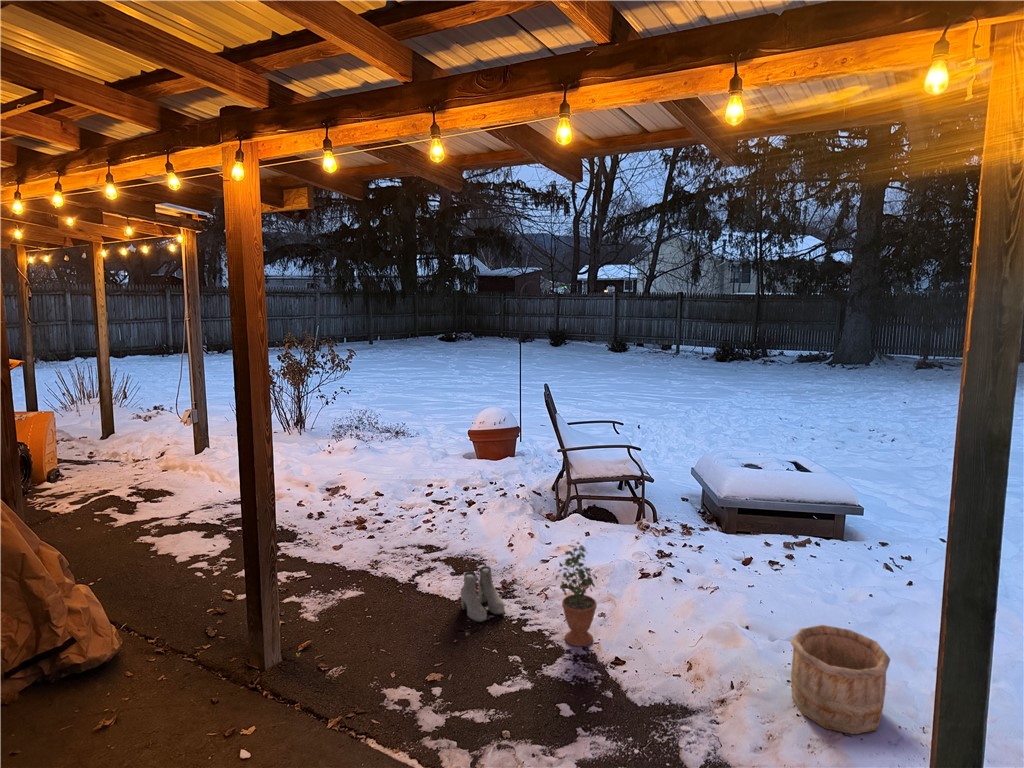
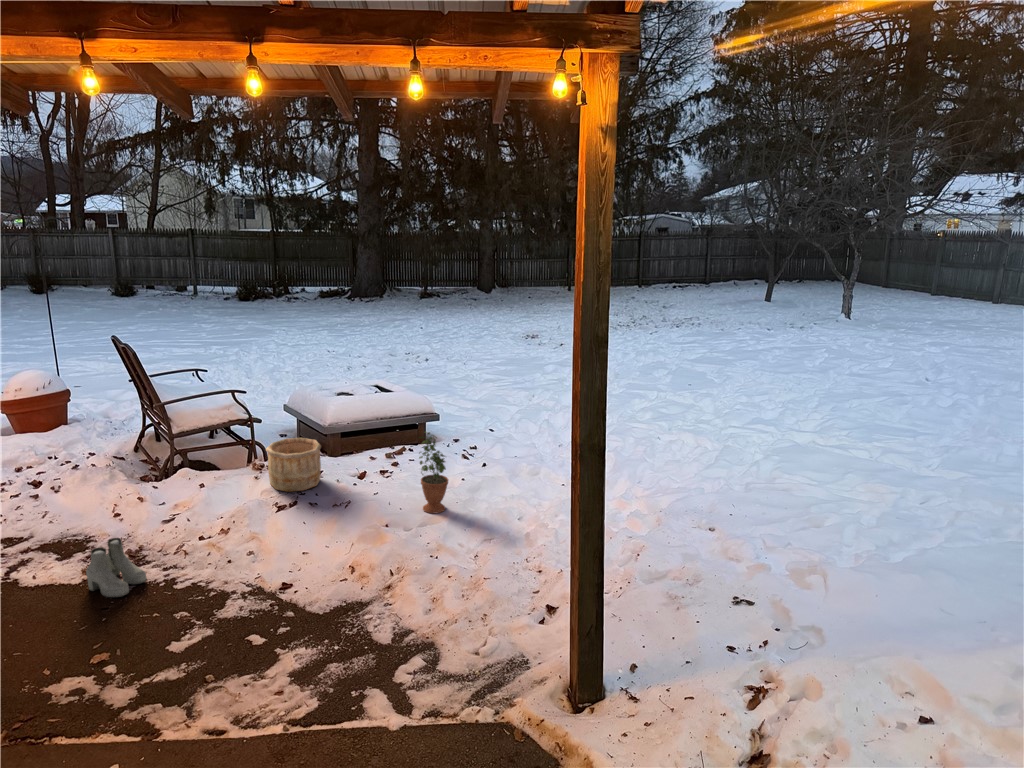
potted plant: present [556,542,597,646] -> present [419,433,448,513]
wooden bucket: present [791,625,890,734] -> present [266,438,321,492]

